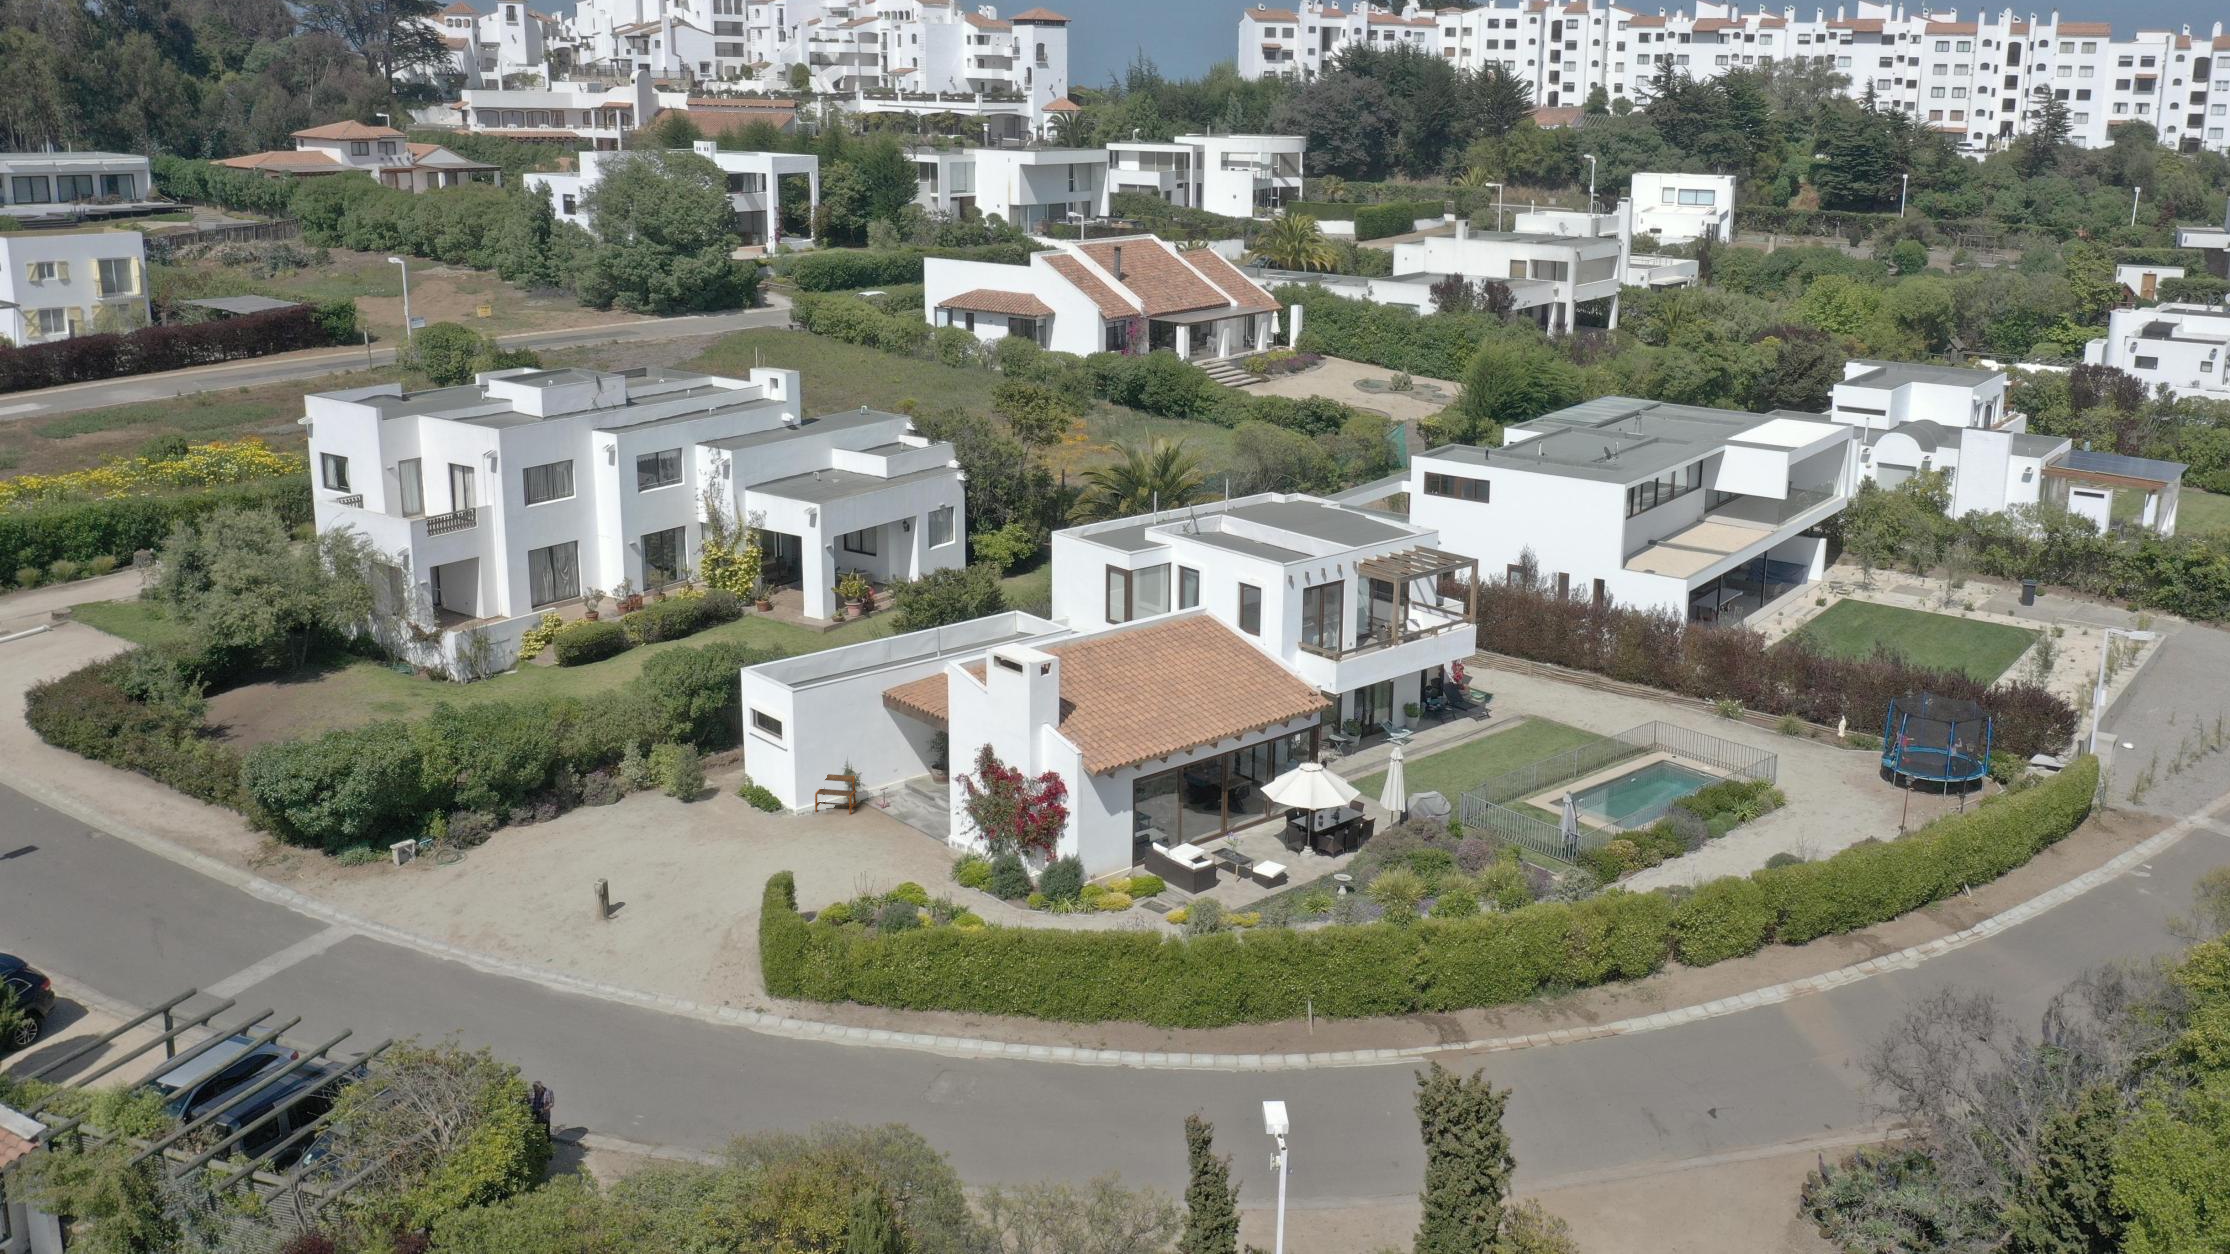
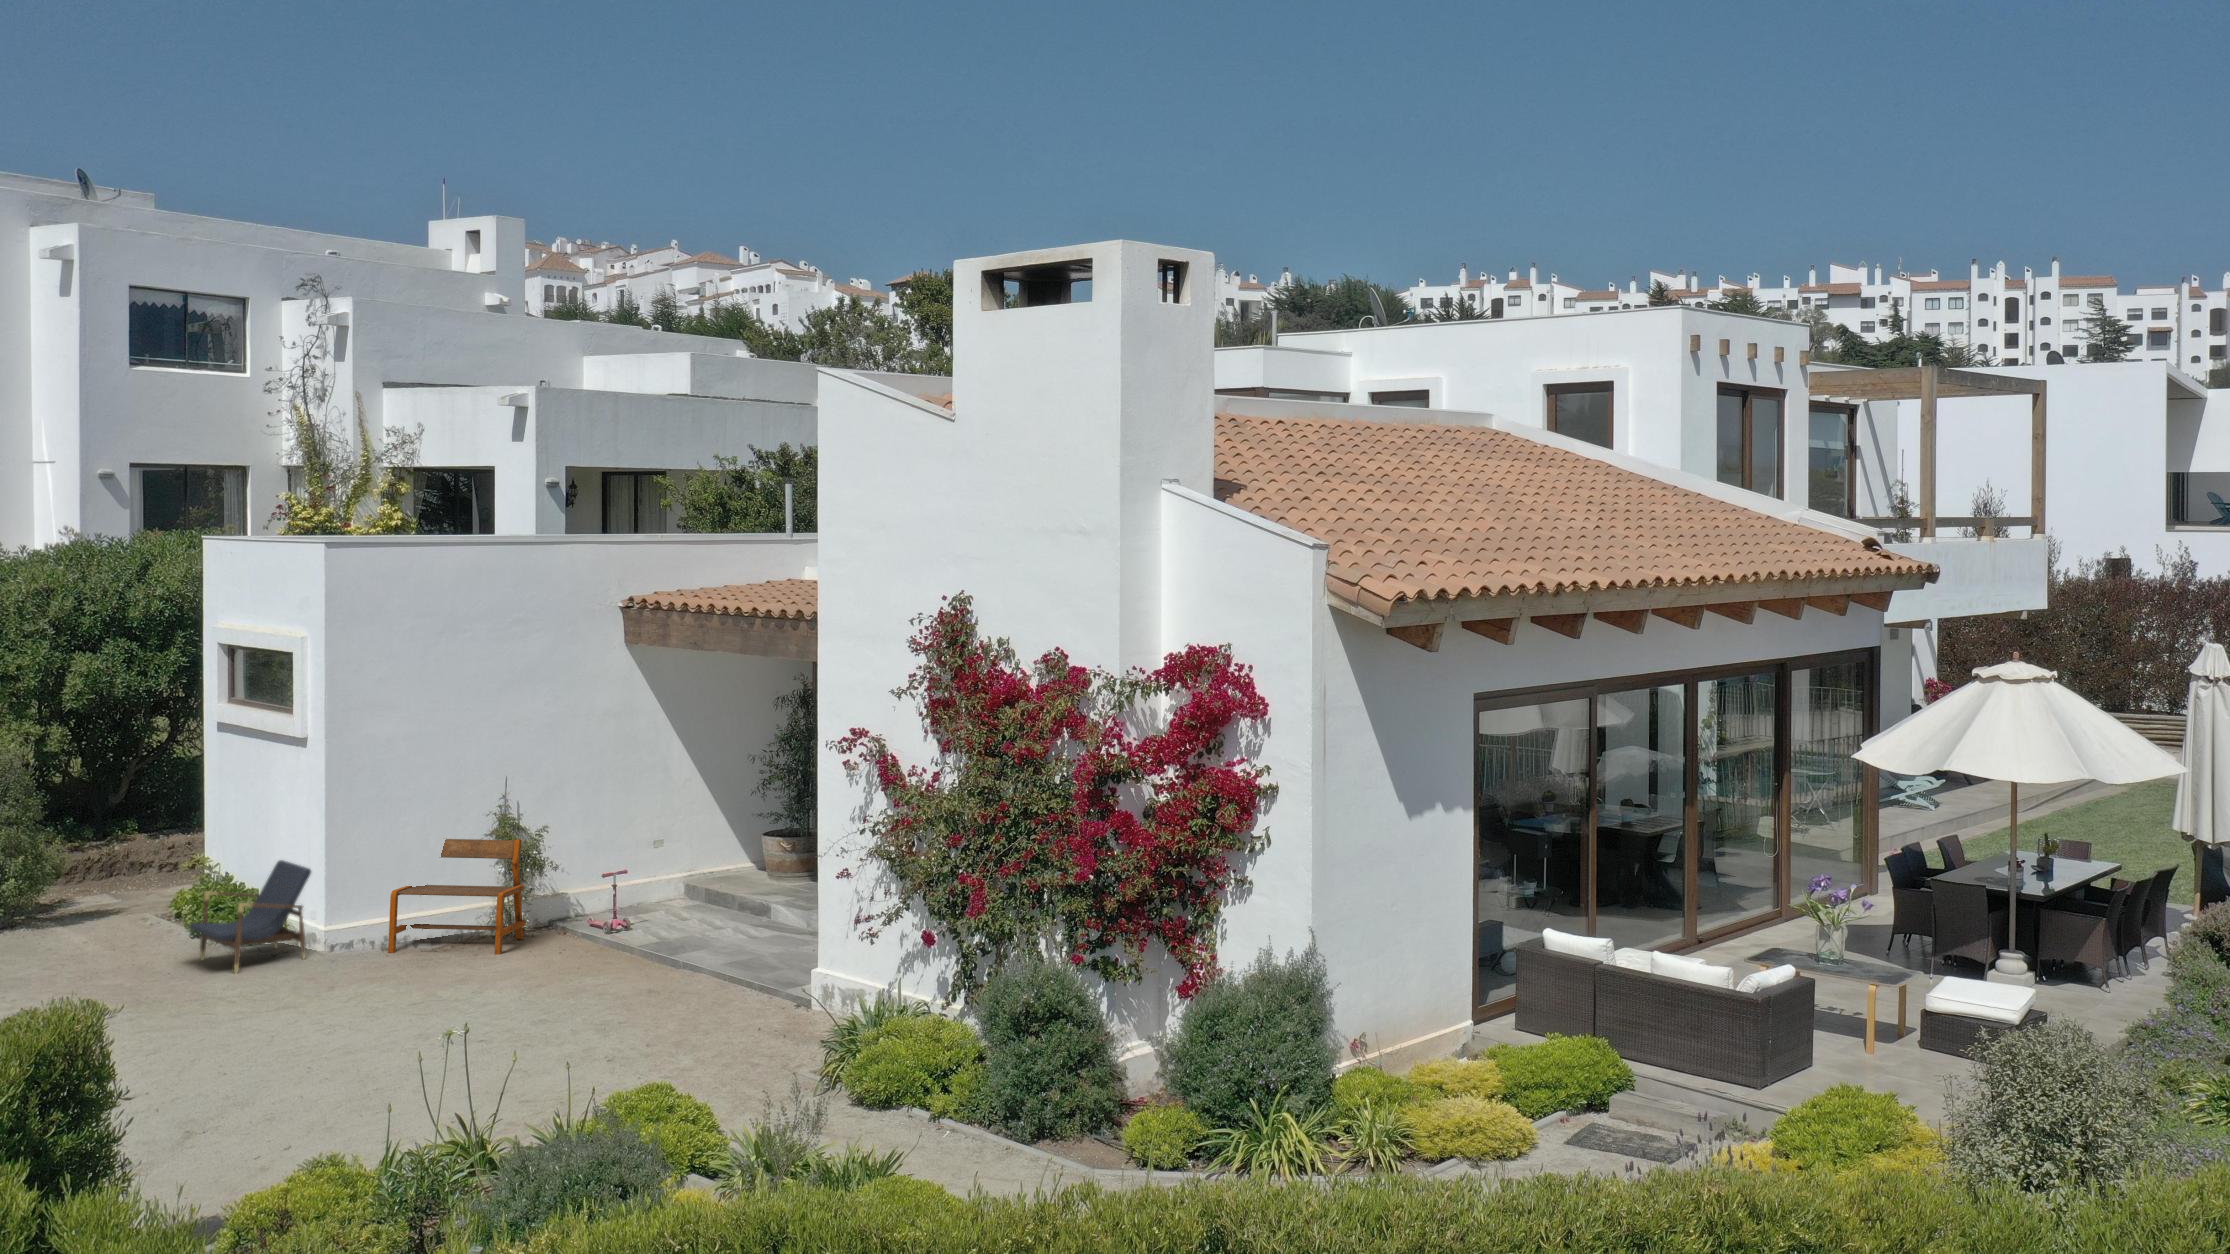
lounge chair: none [756,782,791,821] -> present [189,860,311,974]

